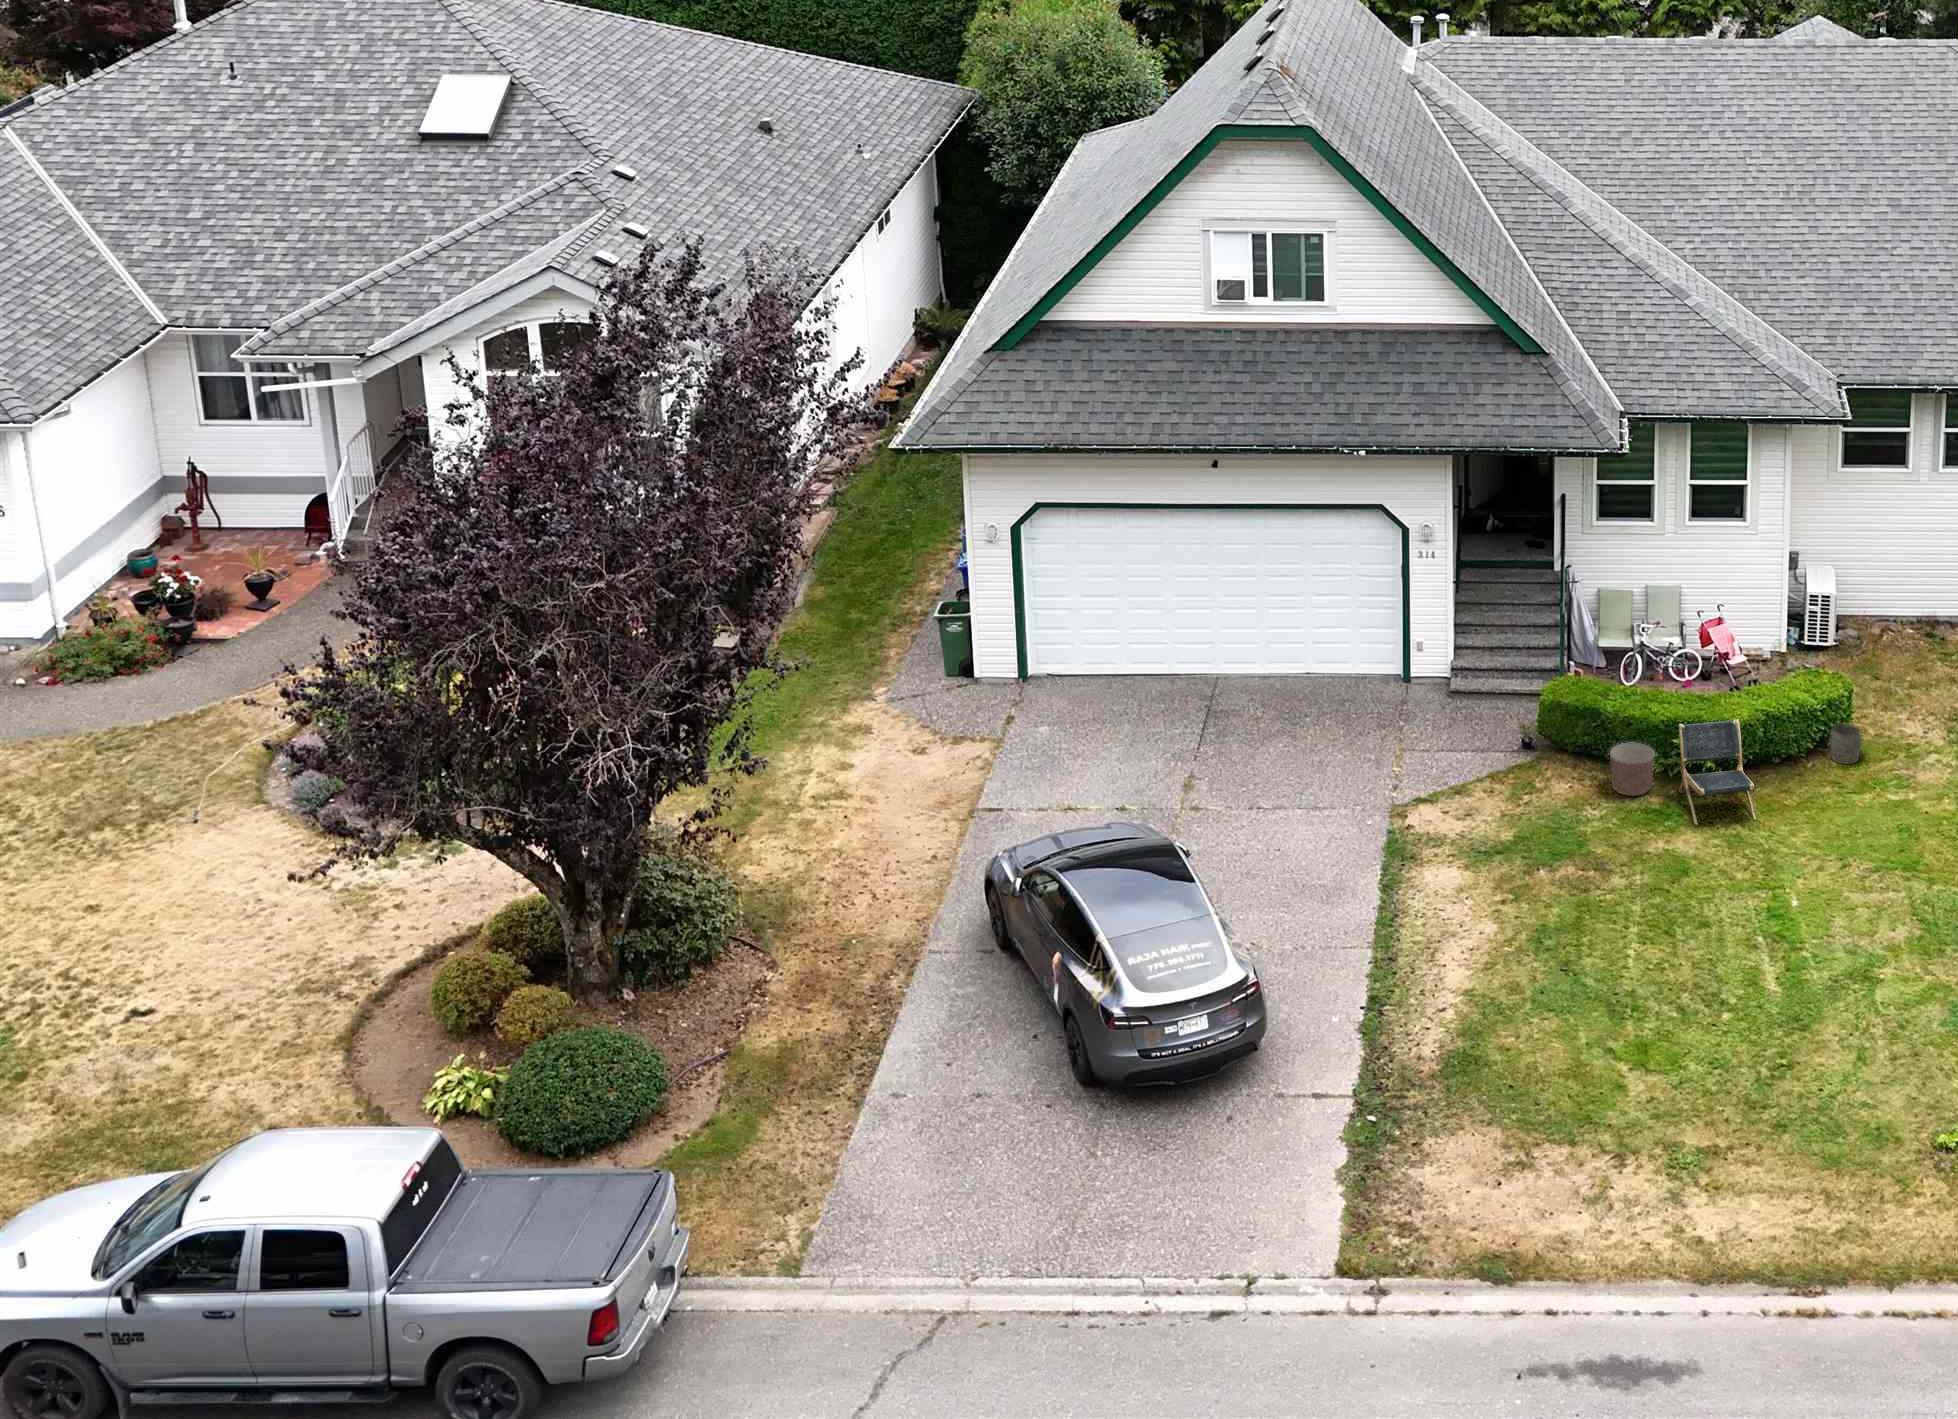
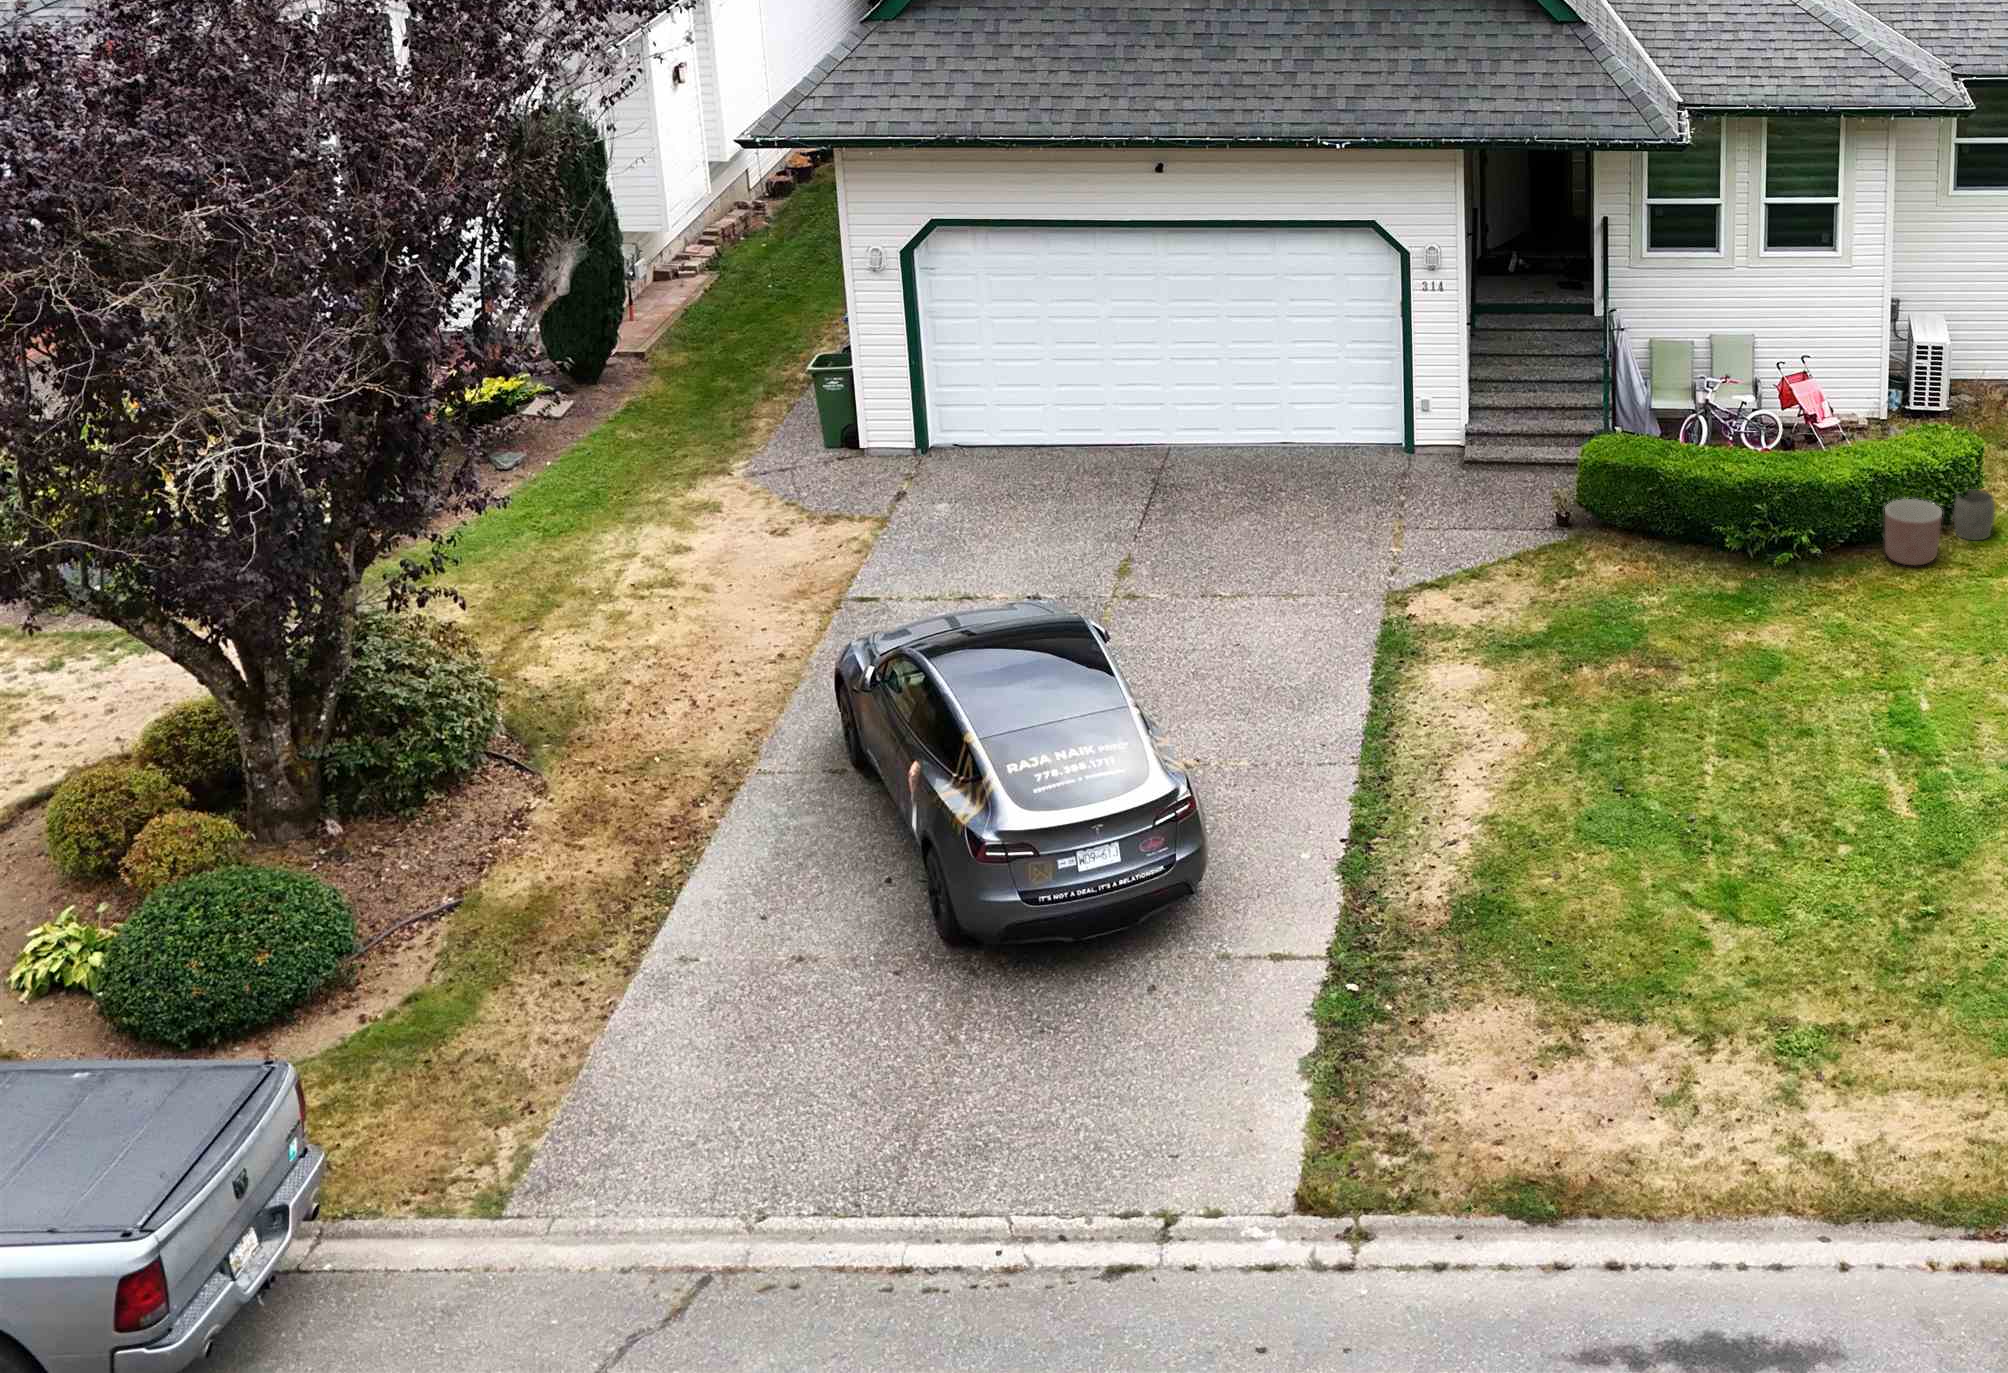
lounge chair: present [1678,719,1756,825] -> none [1761,477,1865,611]
planter: present [1610,743,1655,796] -> present [1885,499,1942,565]

